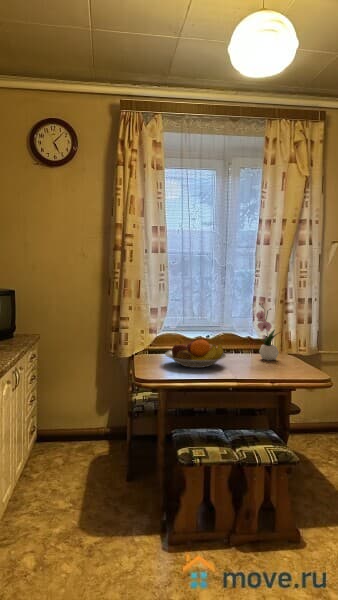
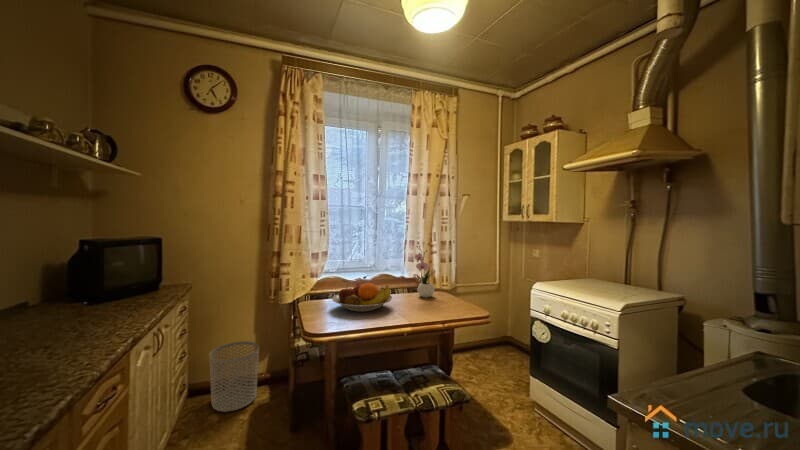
waste bin: none [56,393,100,455] -> present [209,341,259,412]

